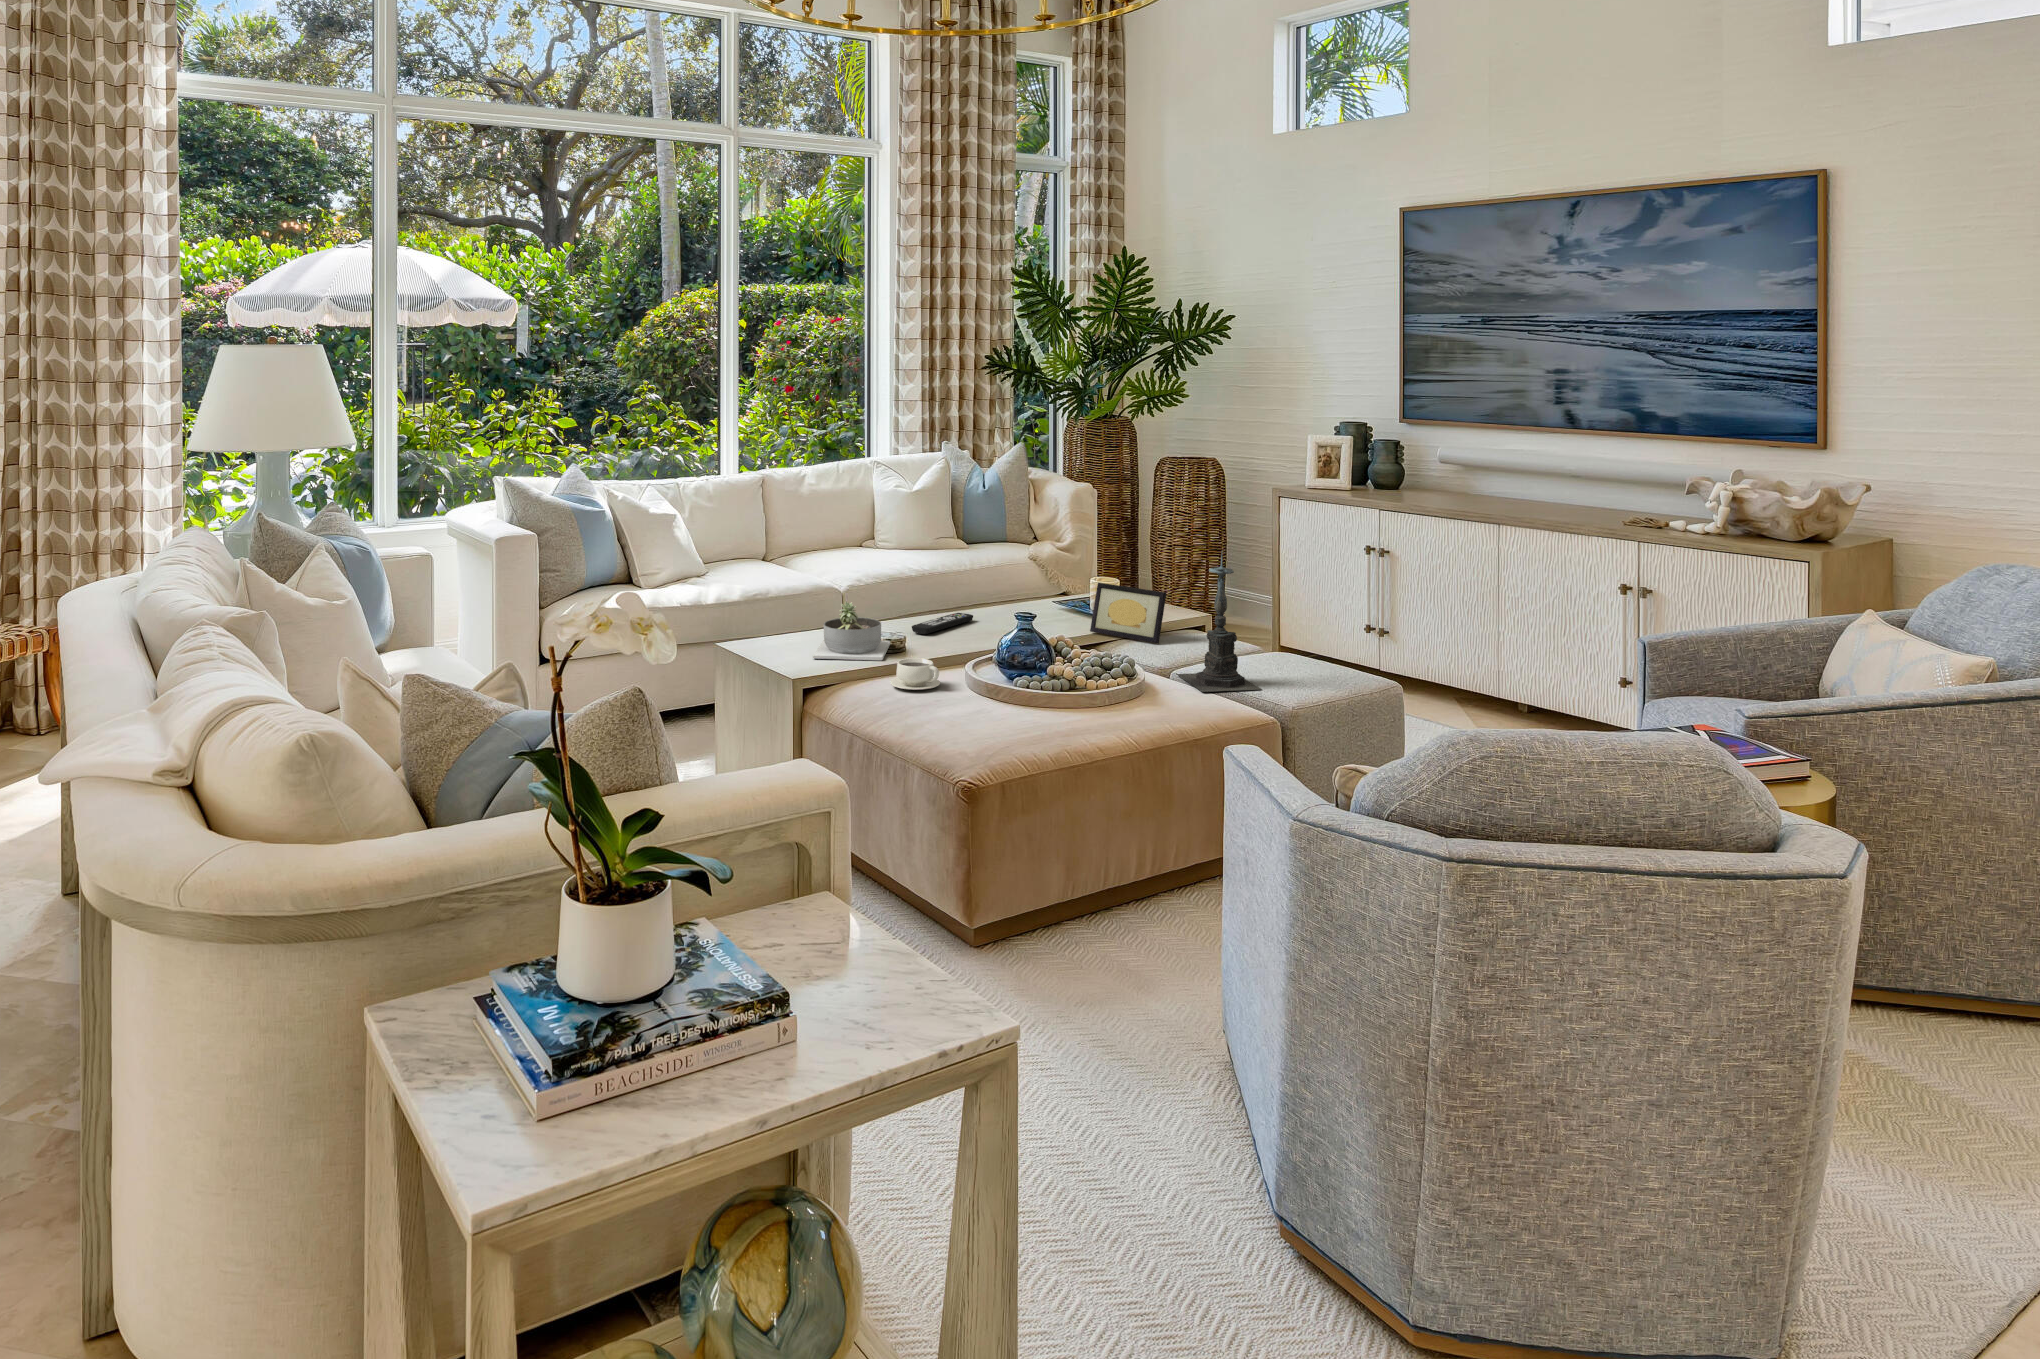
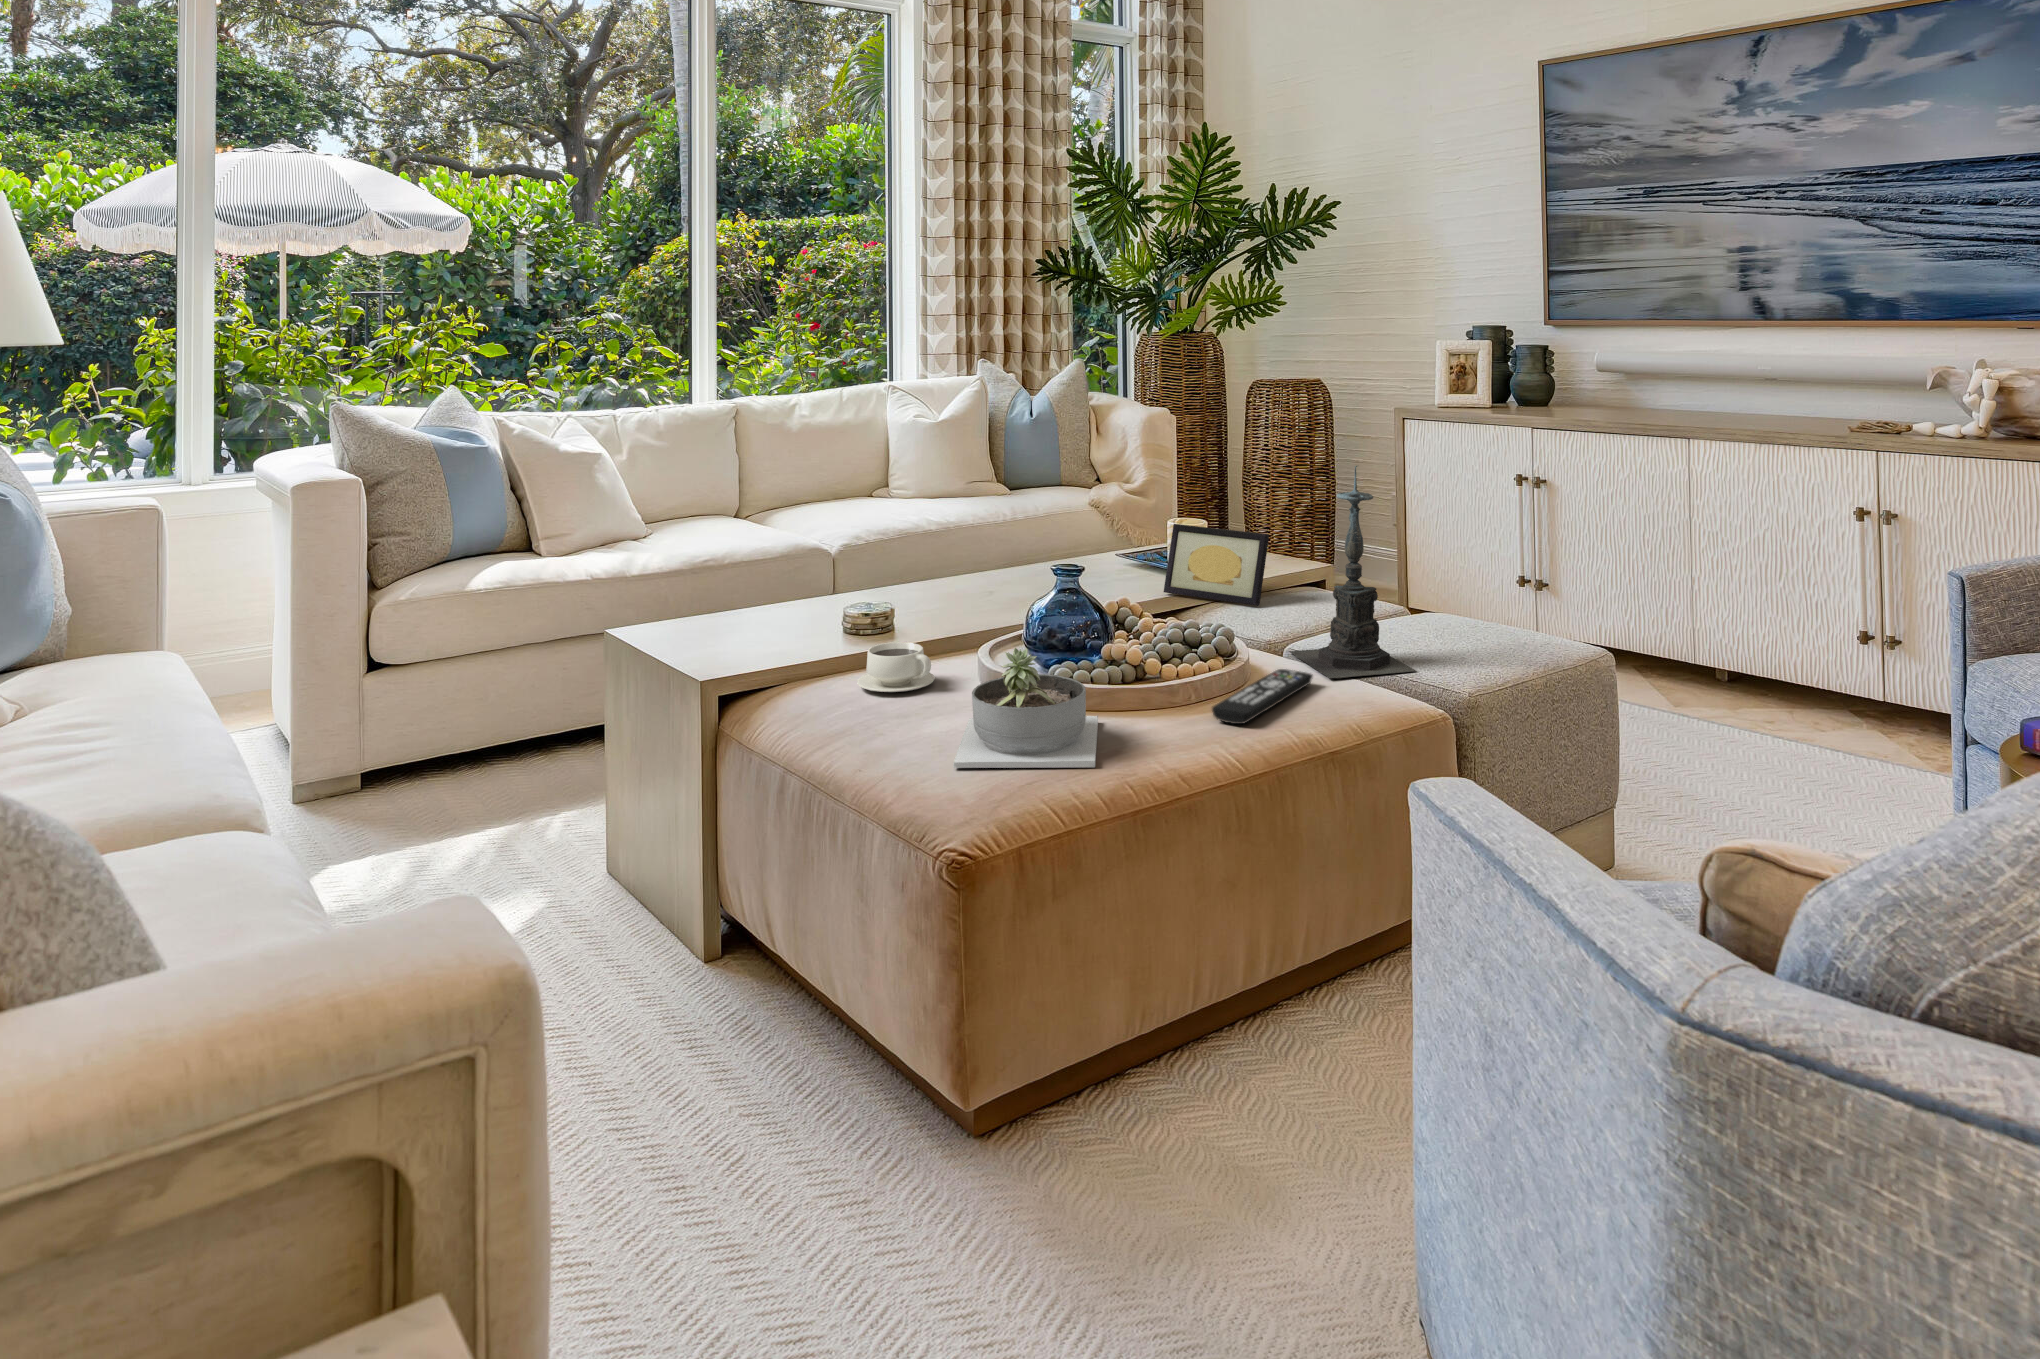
succulent planter: present [813,602,890,660] -> present [953,648,1098,768]
remote control: present [912,613,973,634] -> present [1212,669,1312,724]

